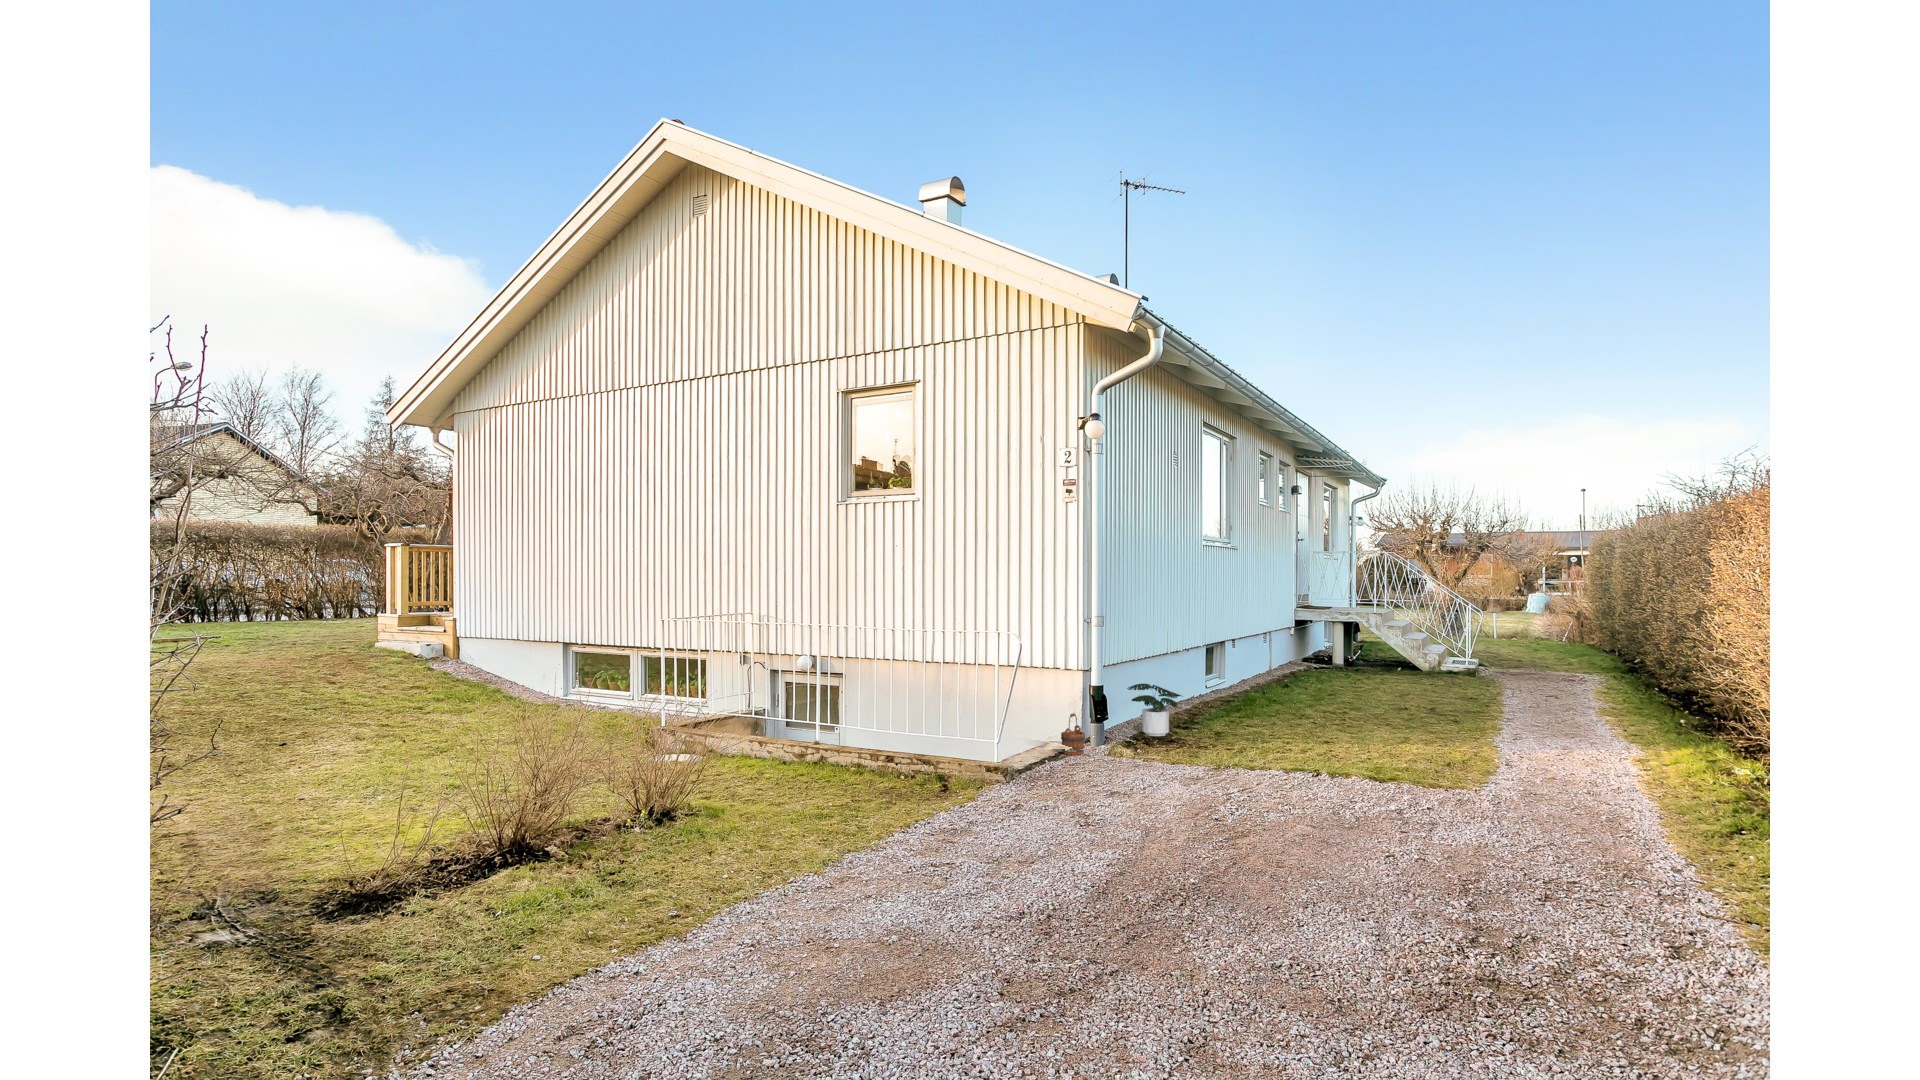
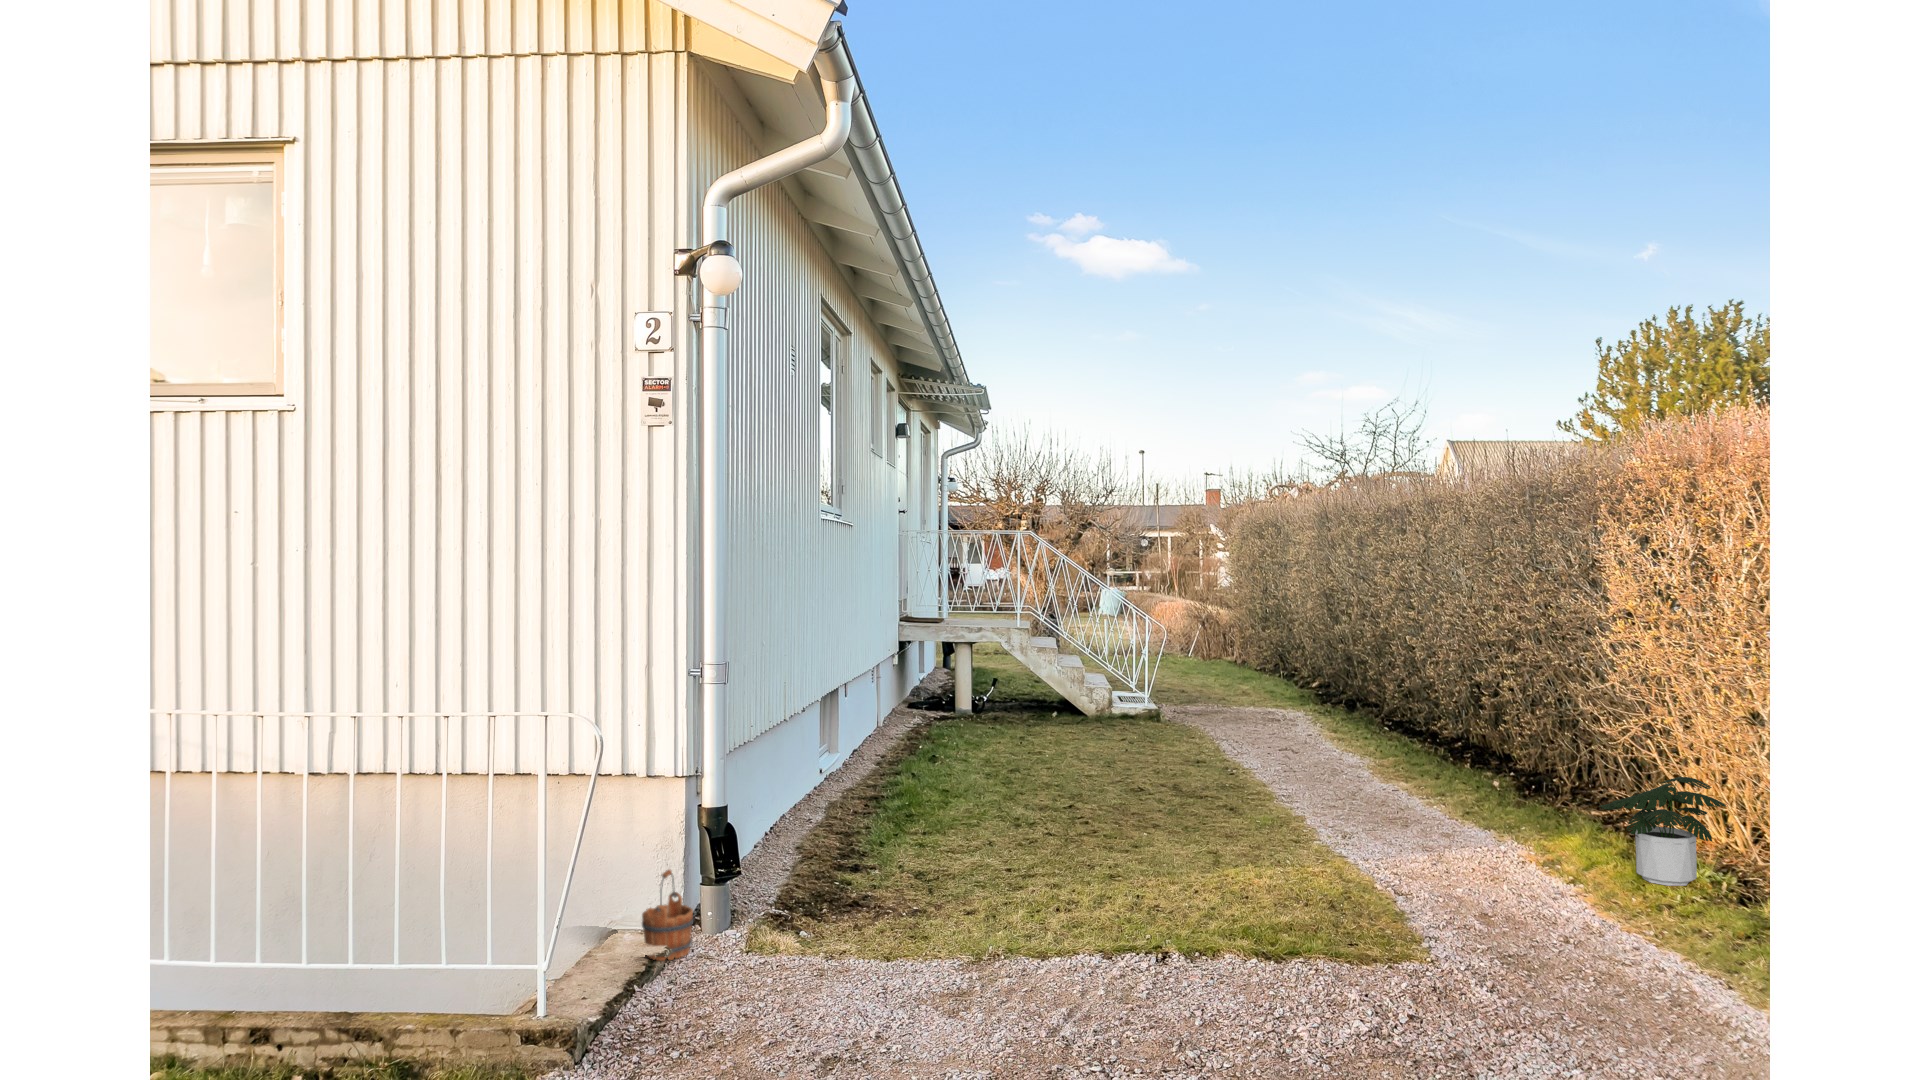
potted plant: present [1127,684,1181,736] -> present [1599,777,1727,886]

